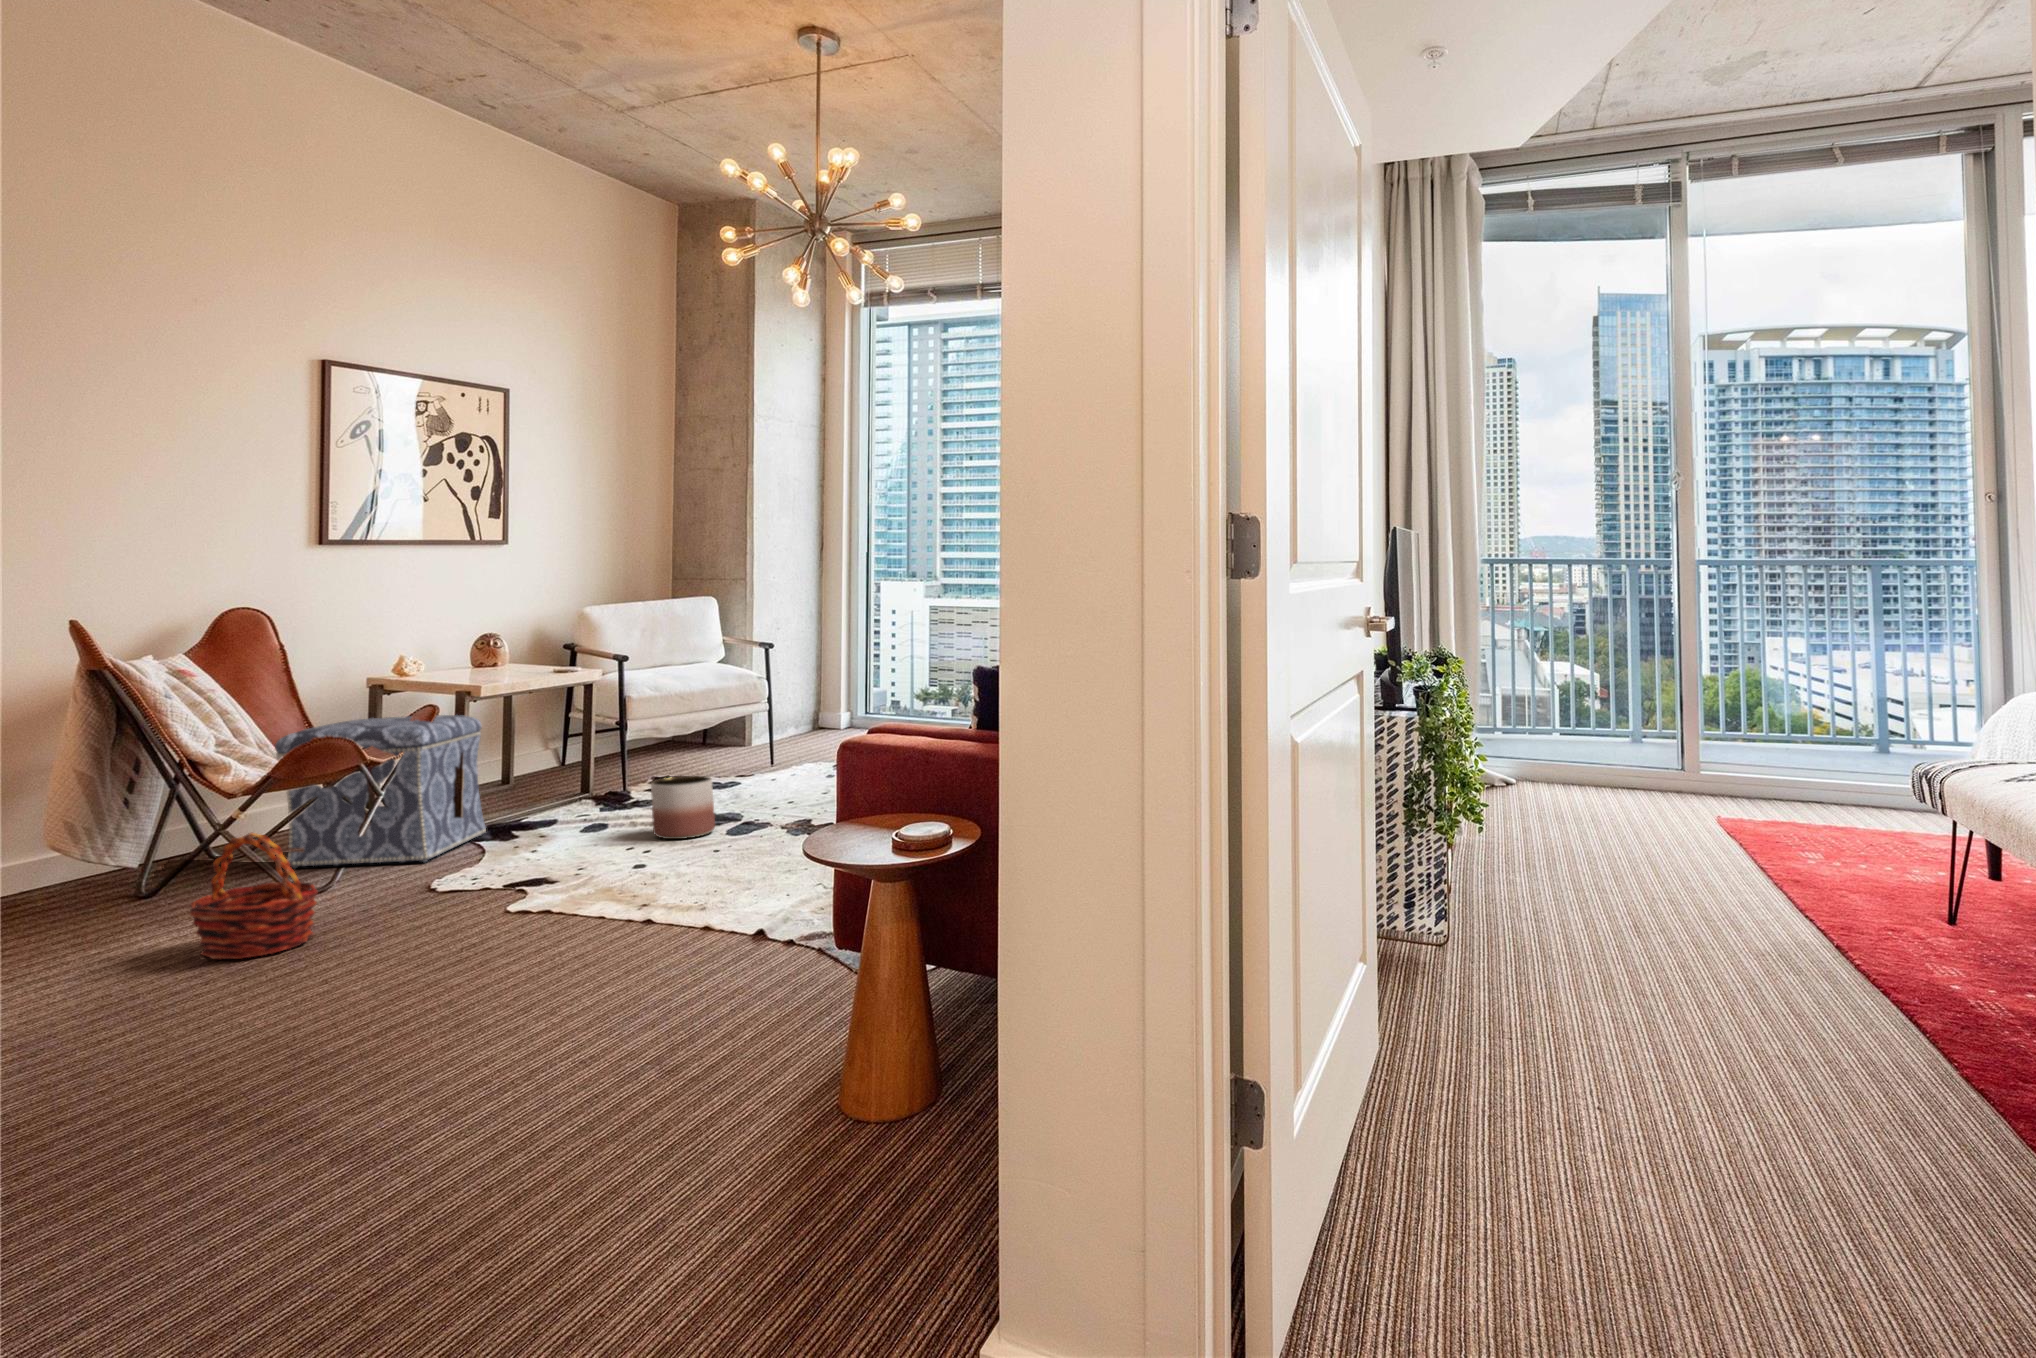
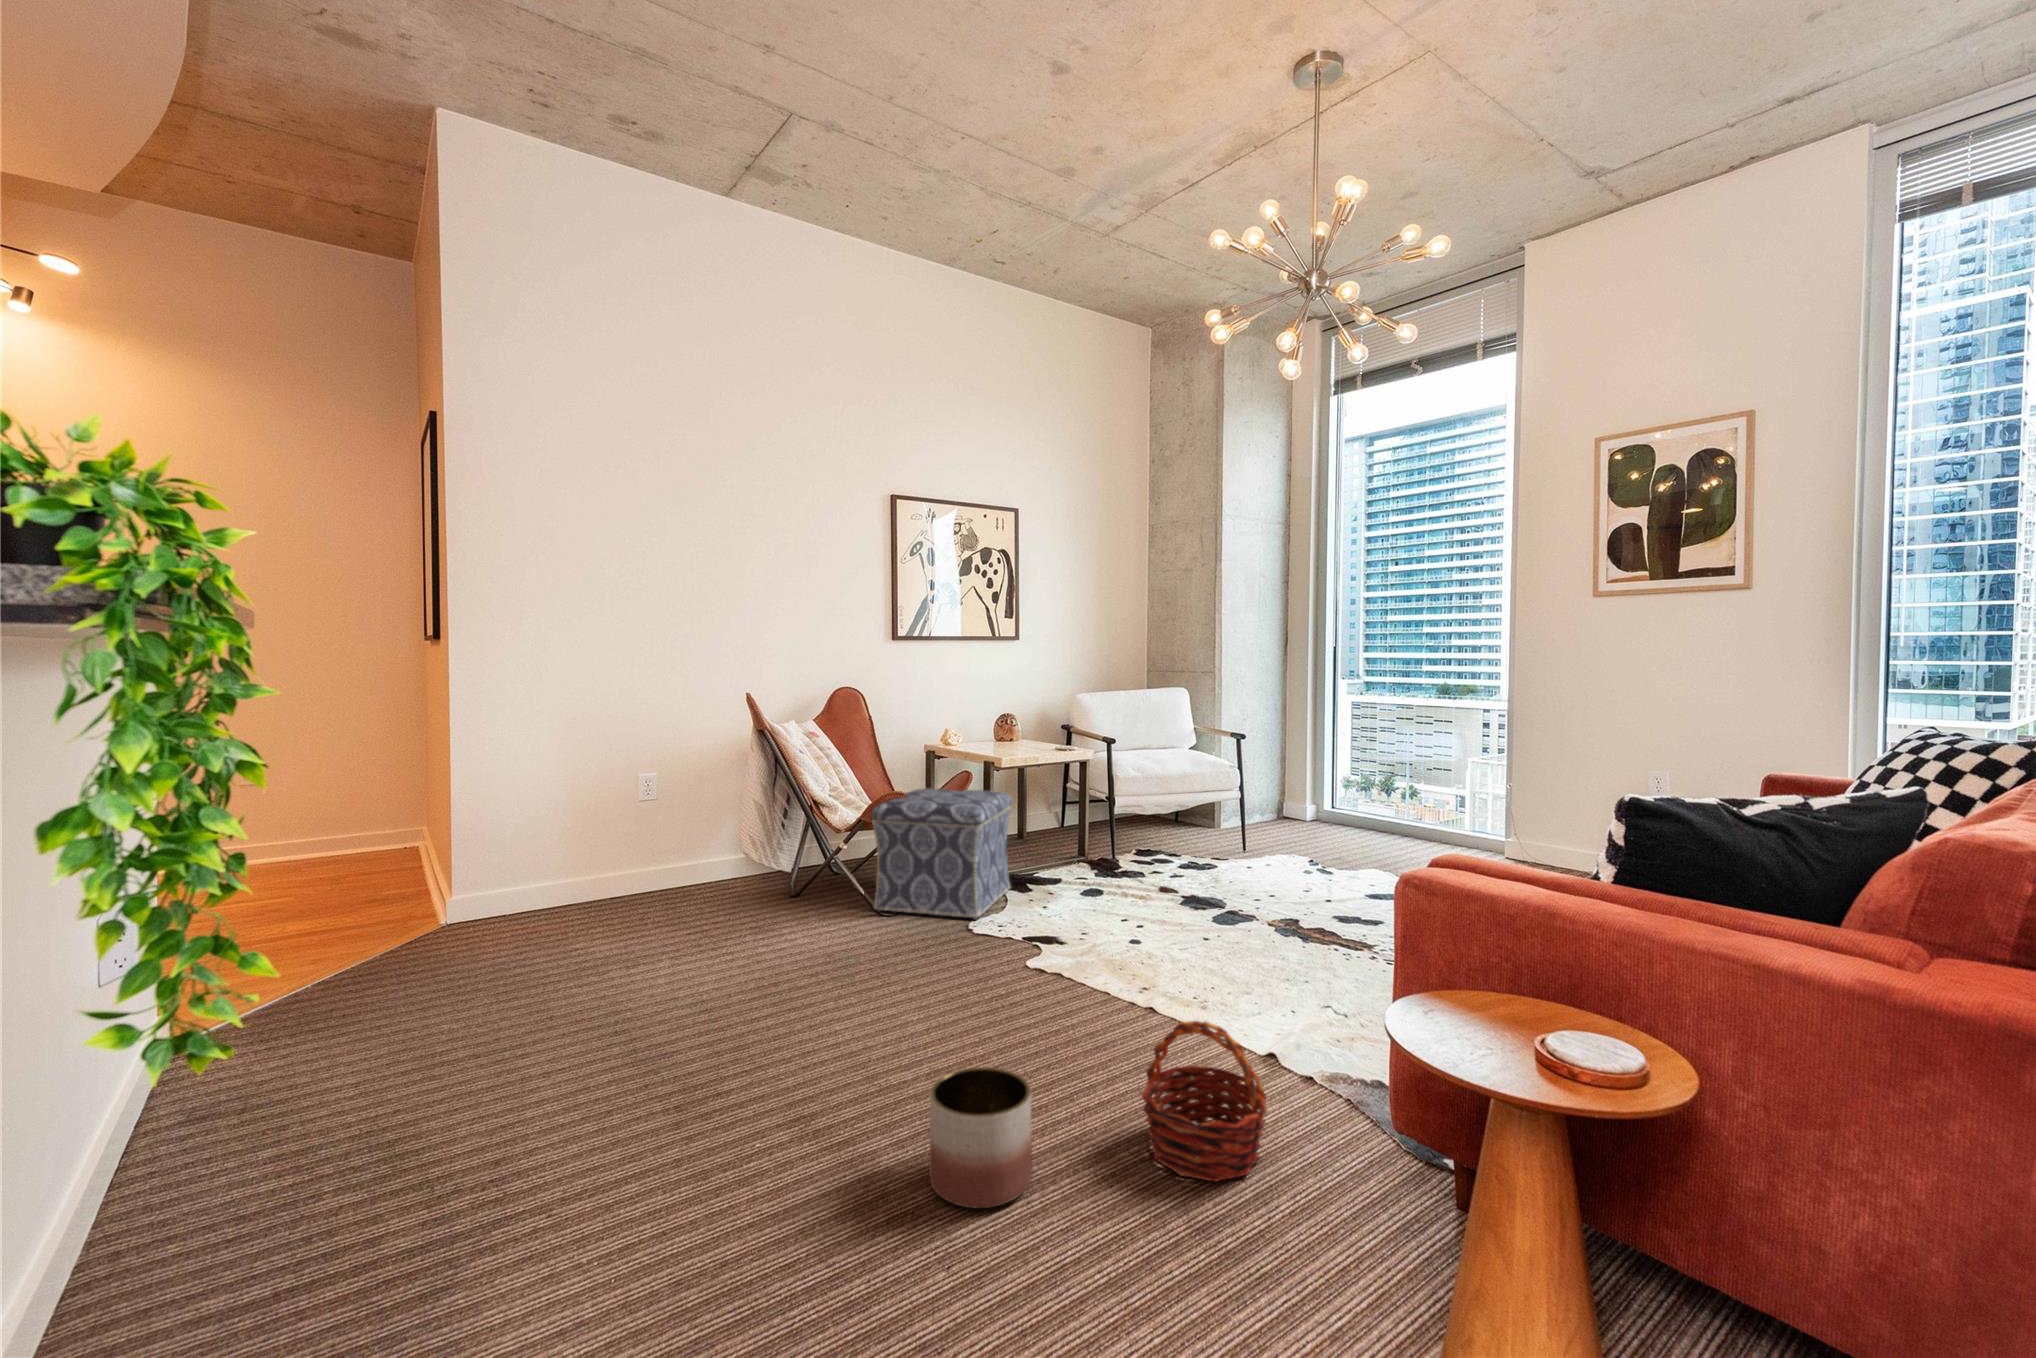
planter: present [651,776,715,839] -> present [929,1067,1032,1208]
basket: present [190,833,318,960] -> present [1142,1021,1267,1181]

